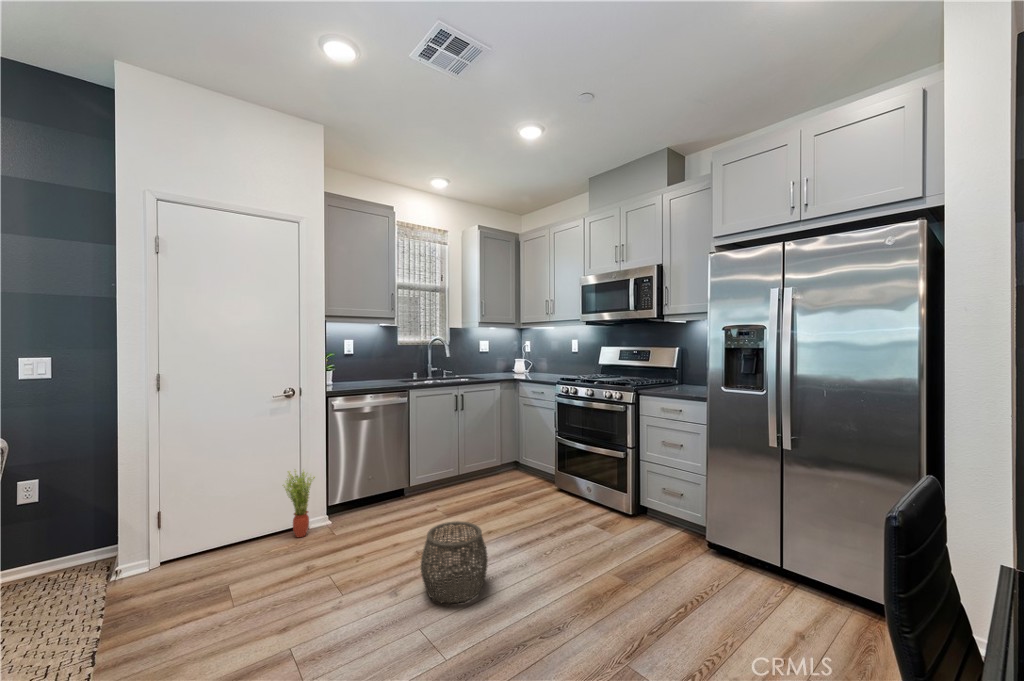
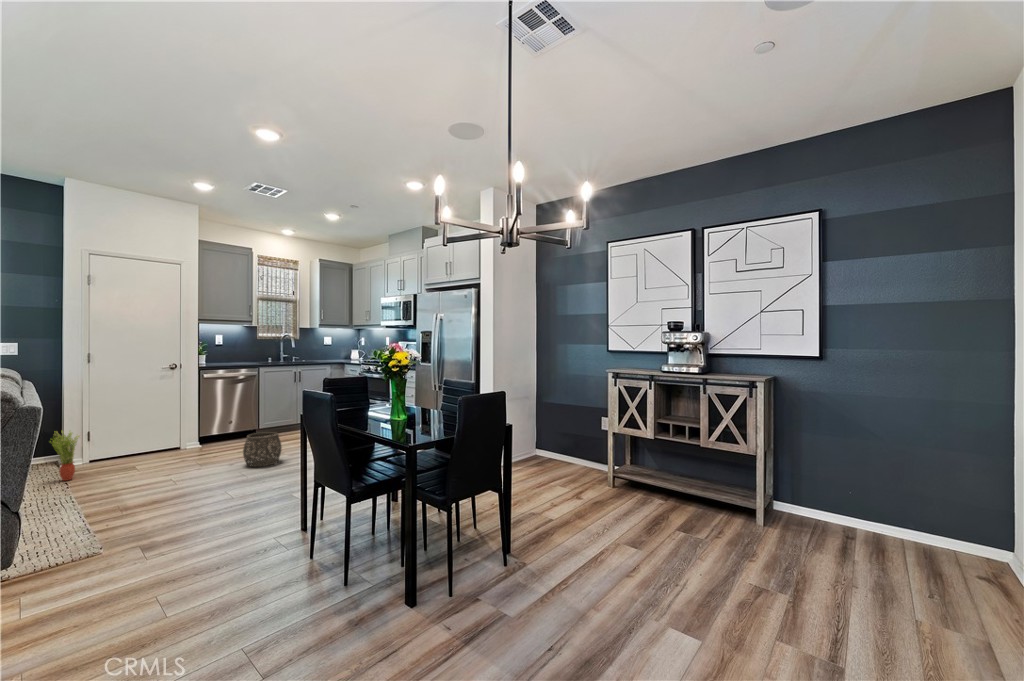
potted plant: present [284,471,315,537] -> present [50,432,79,481]

